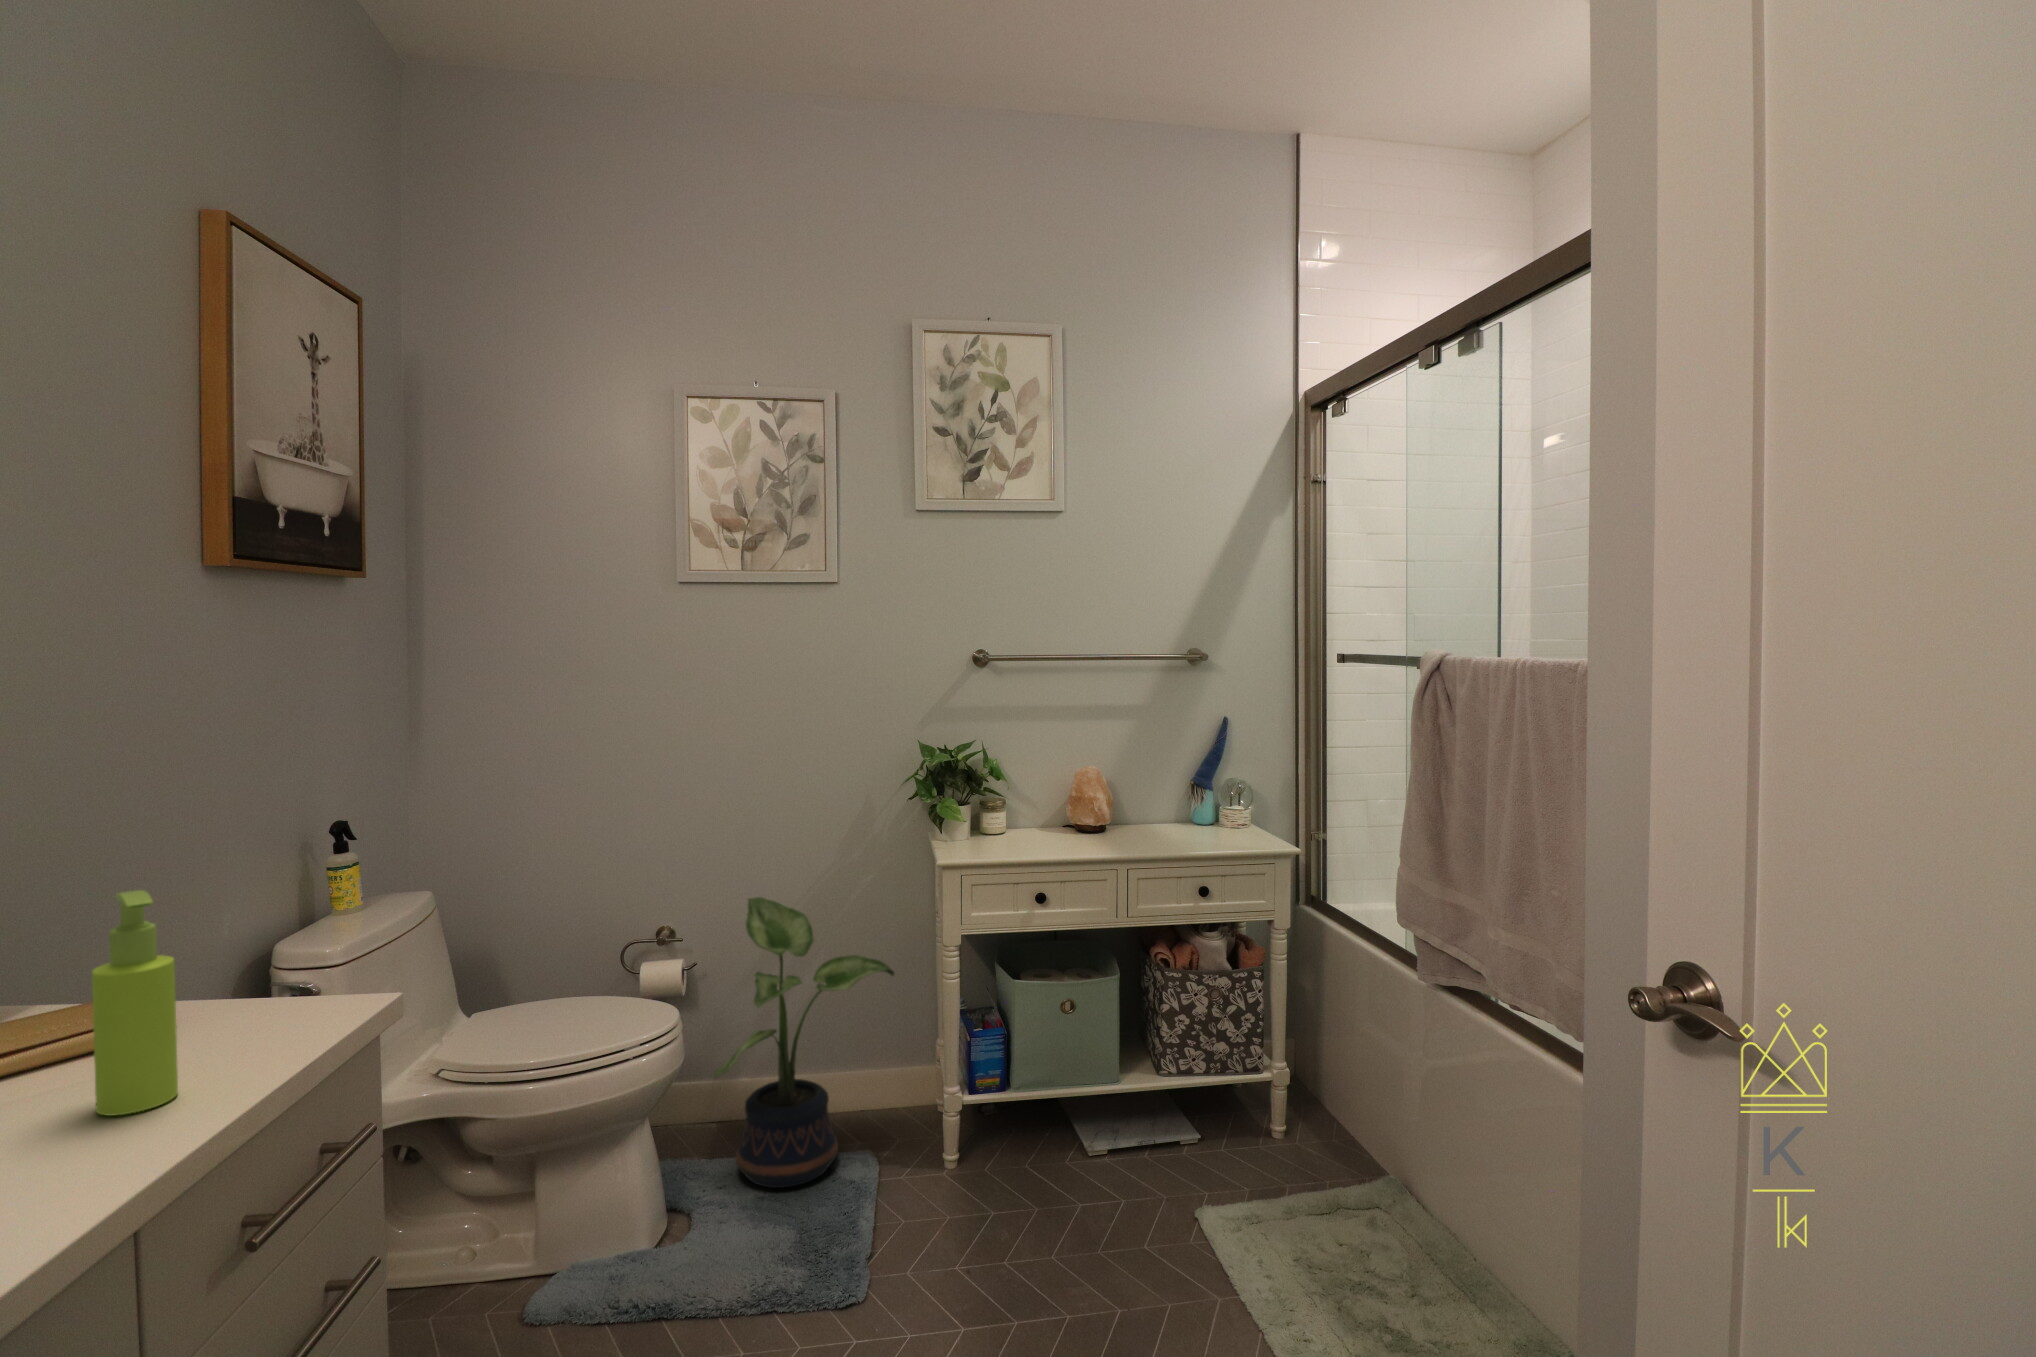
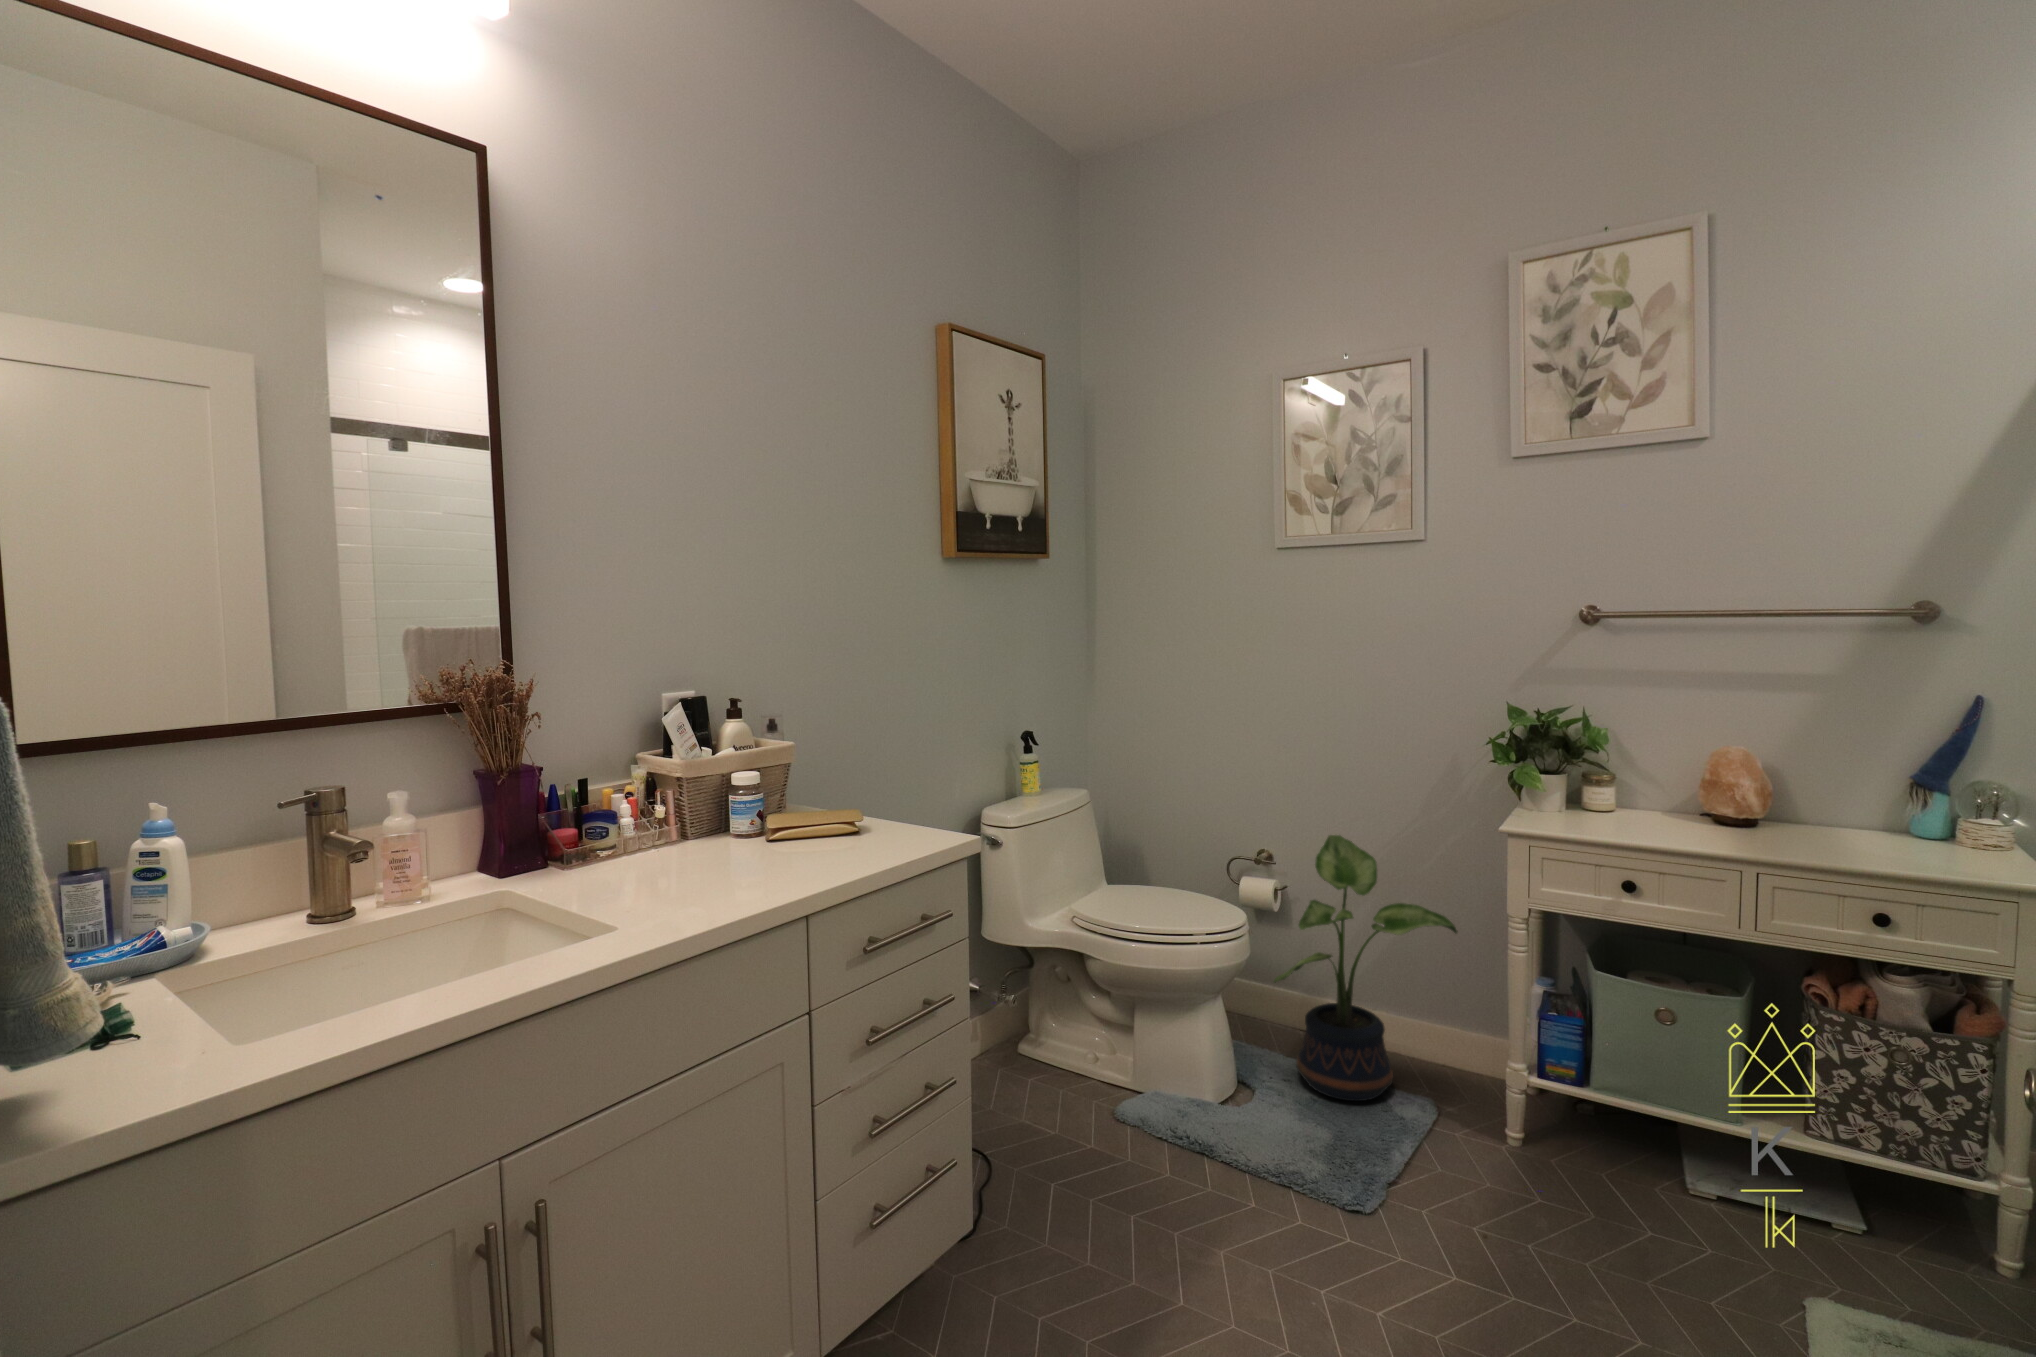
soap dispenser: present [92,890,178,1116] -> none [773,756,812,881]

